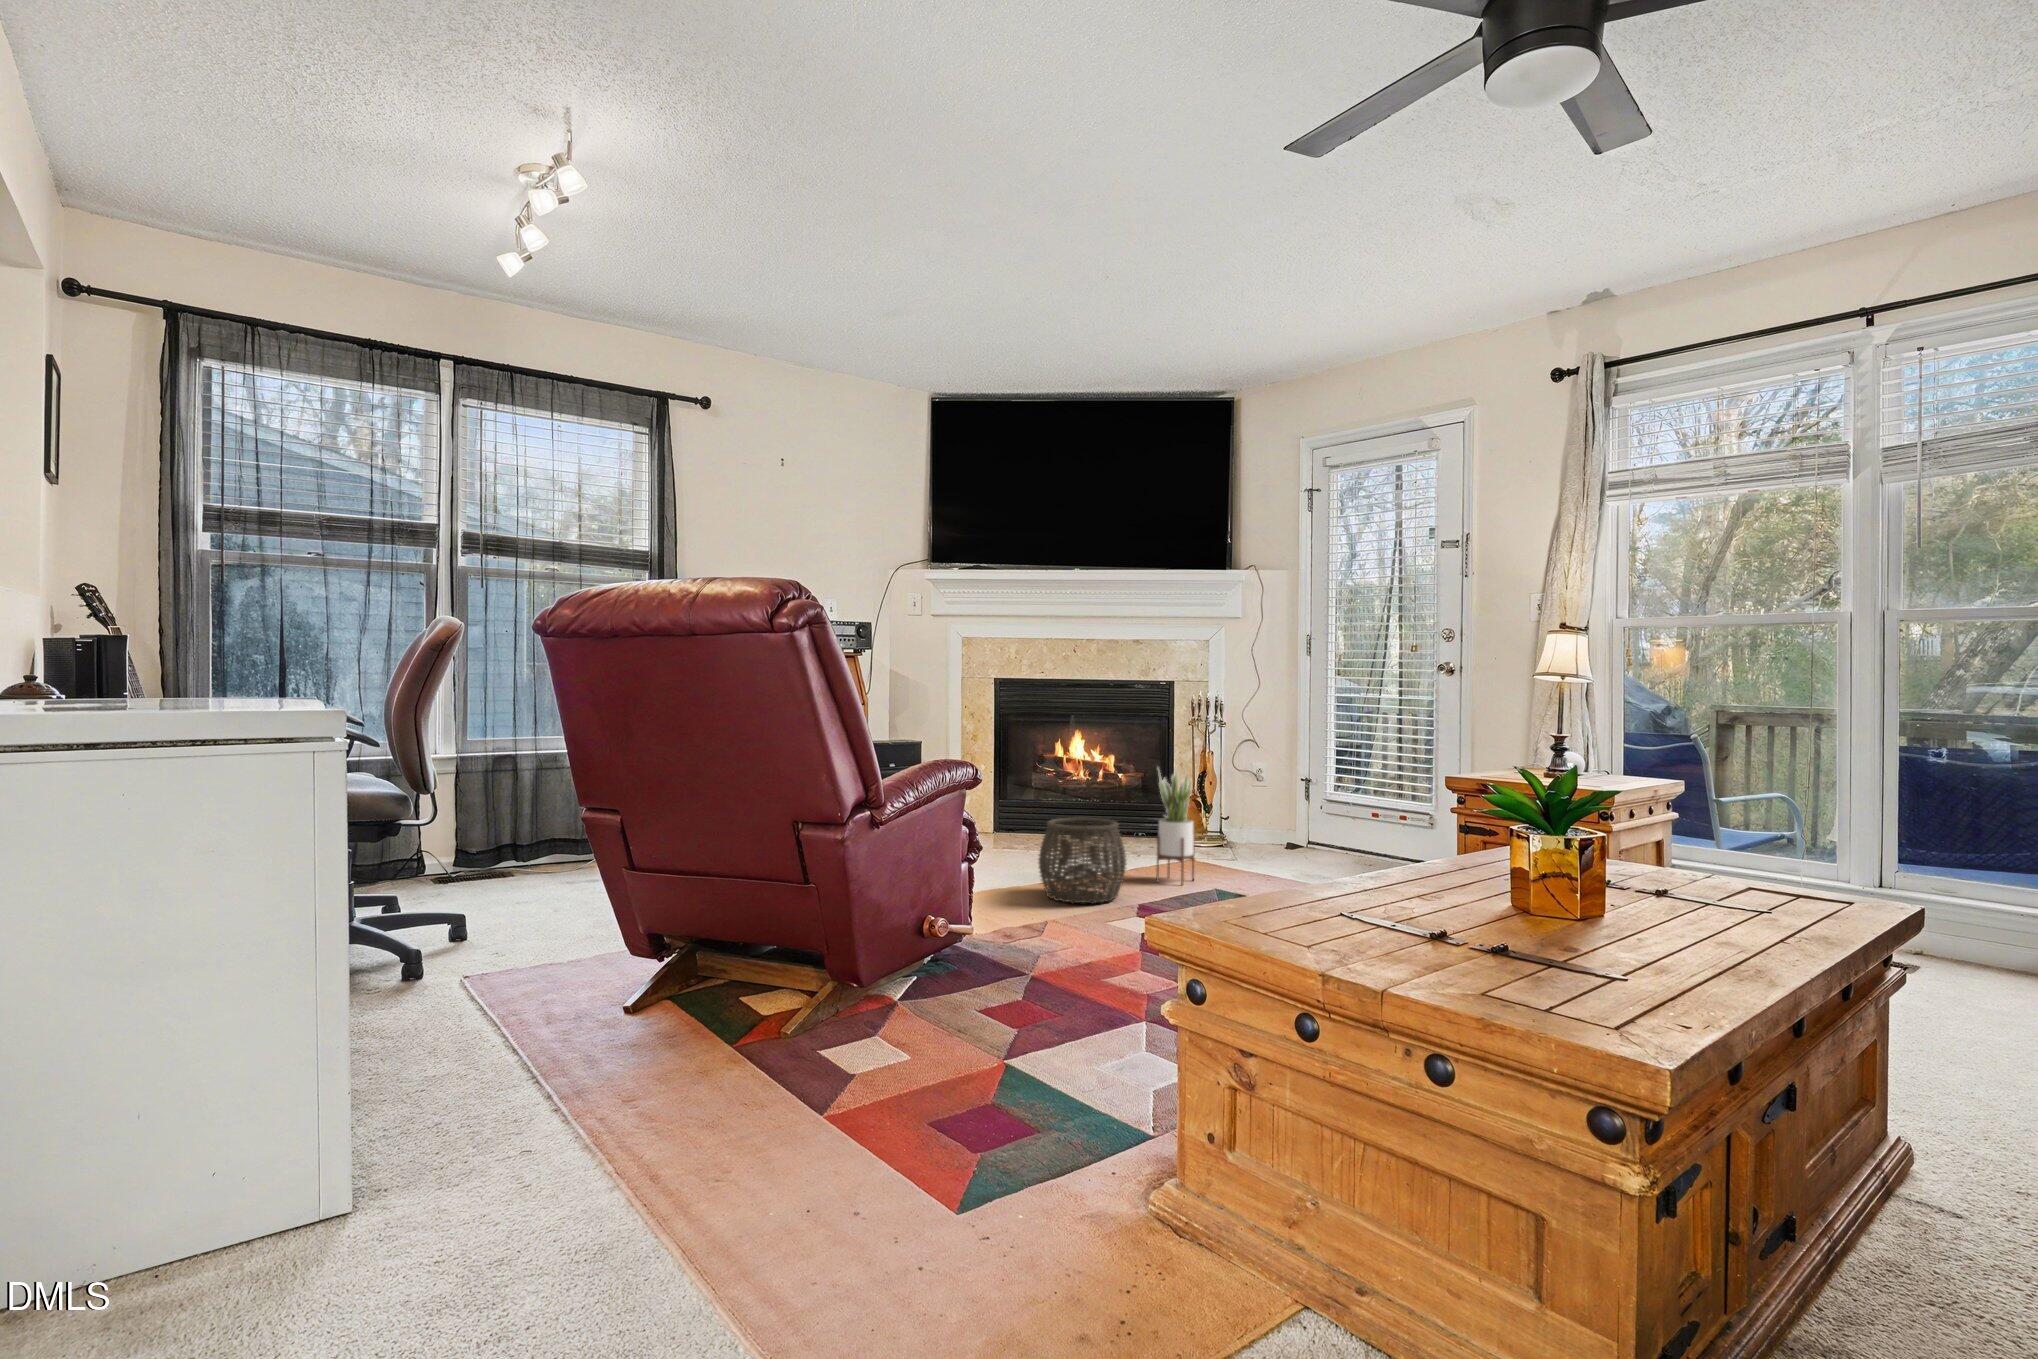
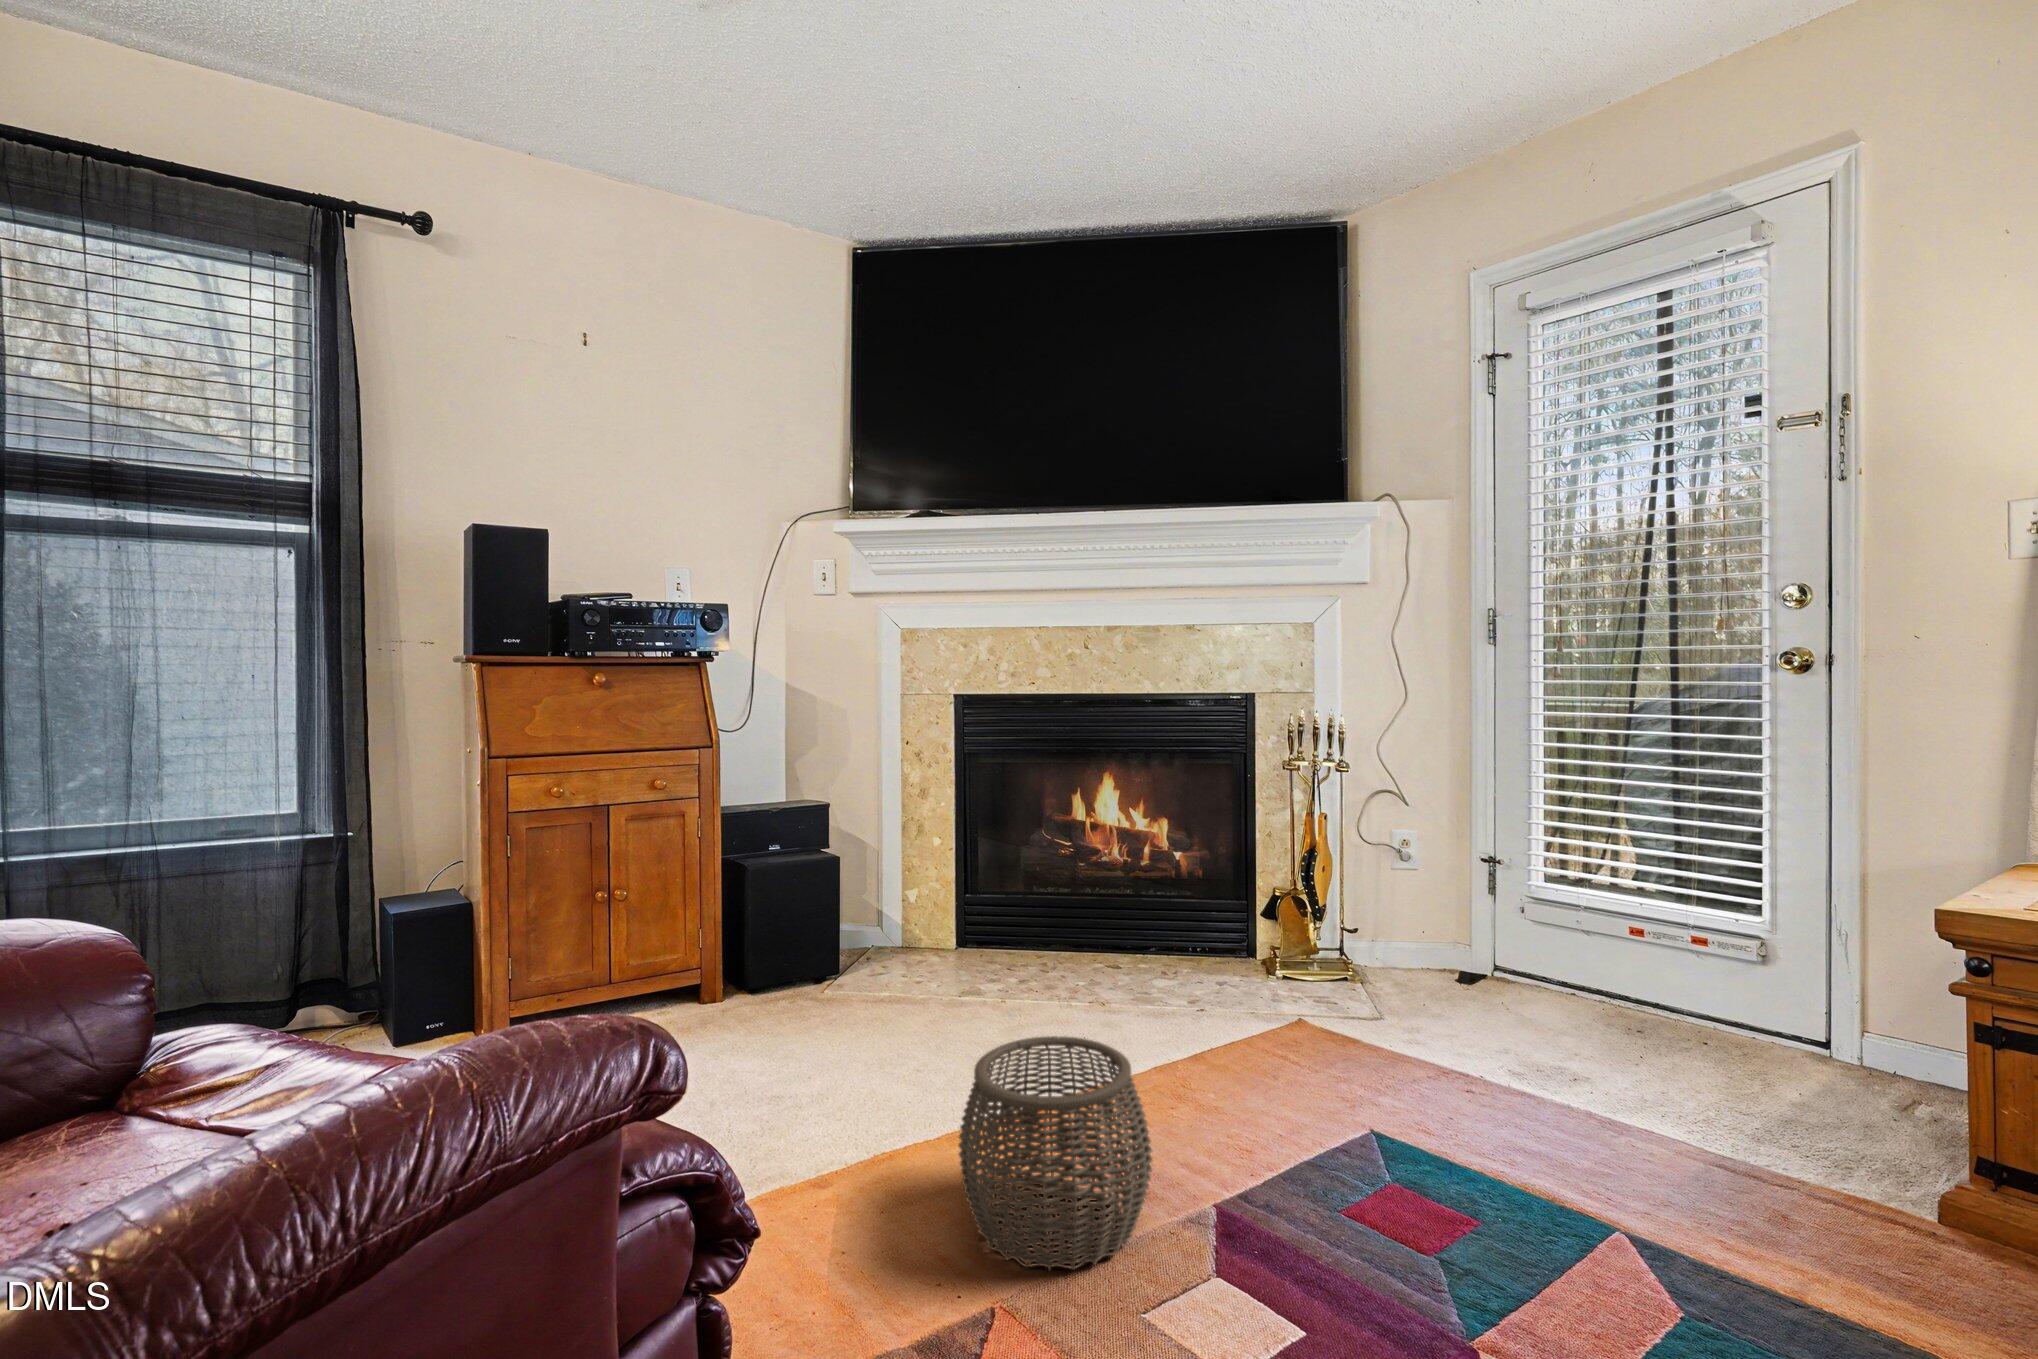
potted plant: present [1156,770,1195,884] -> none [1219,903,1303,1156]

